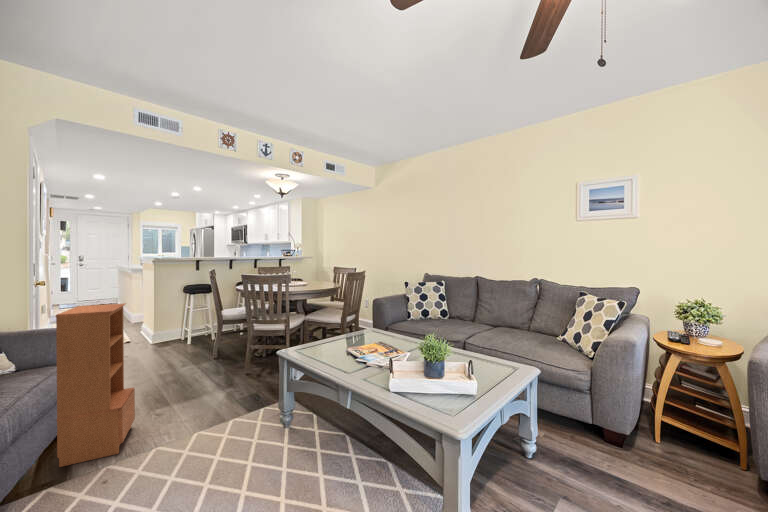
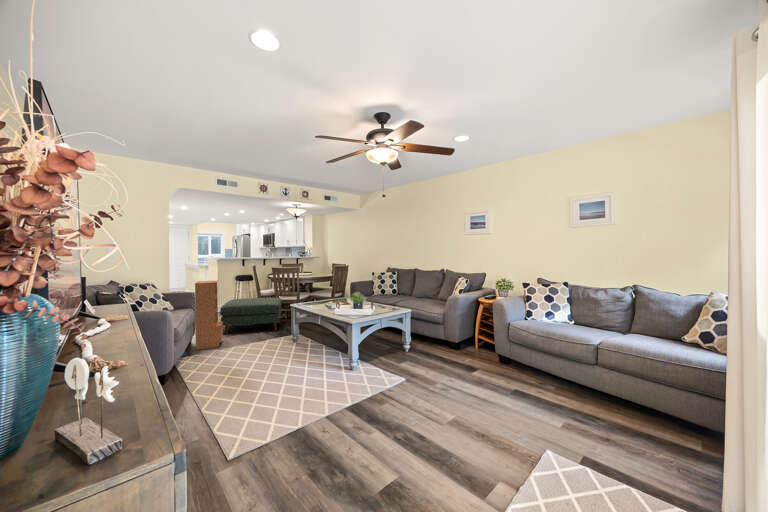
ottoman: none [137,326,257,403] -> present [220,298,282,334]

